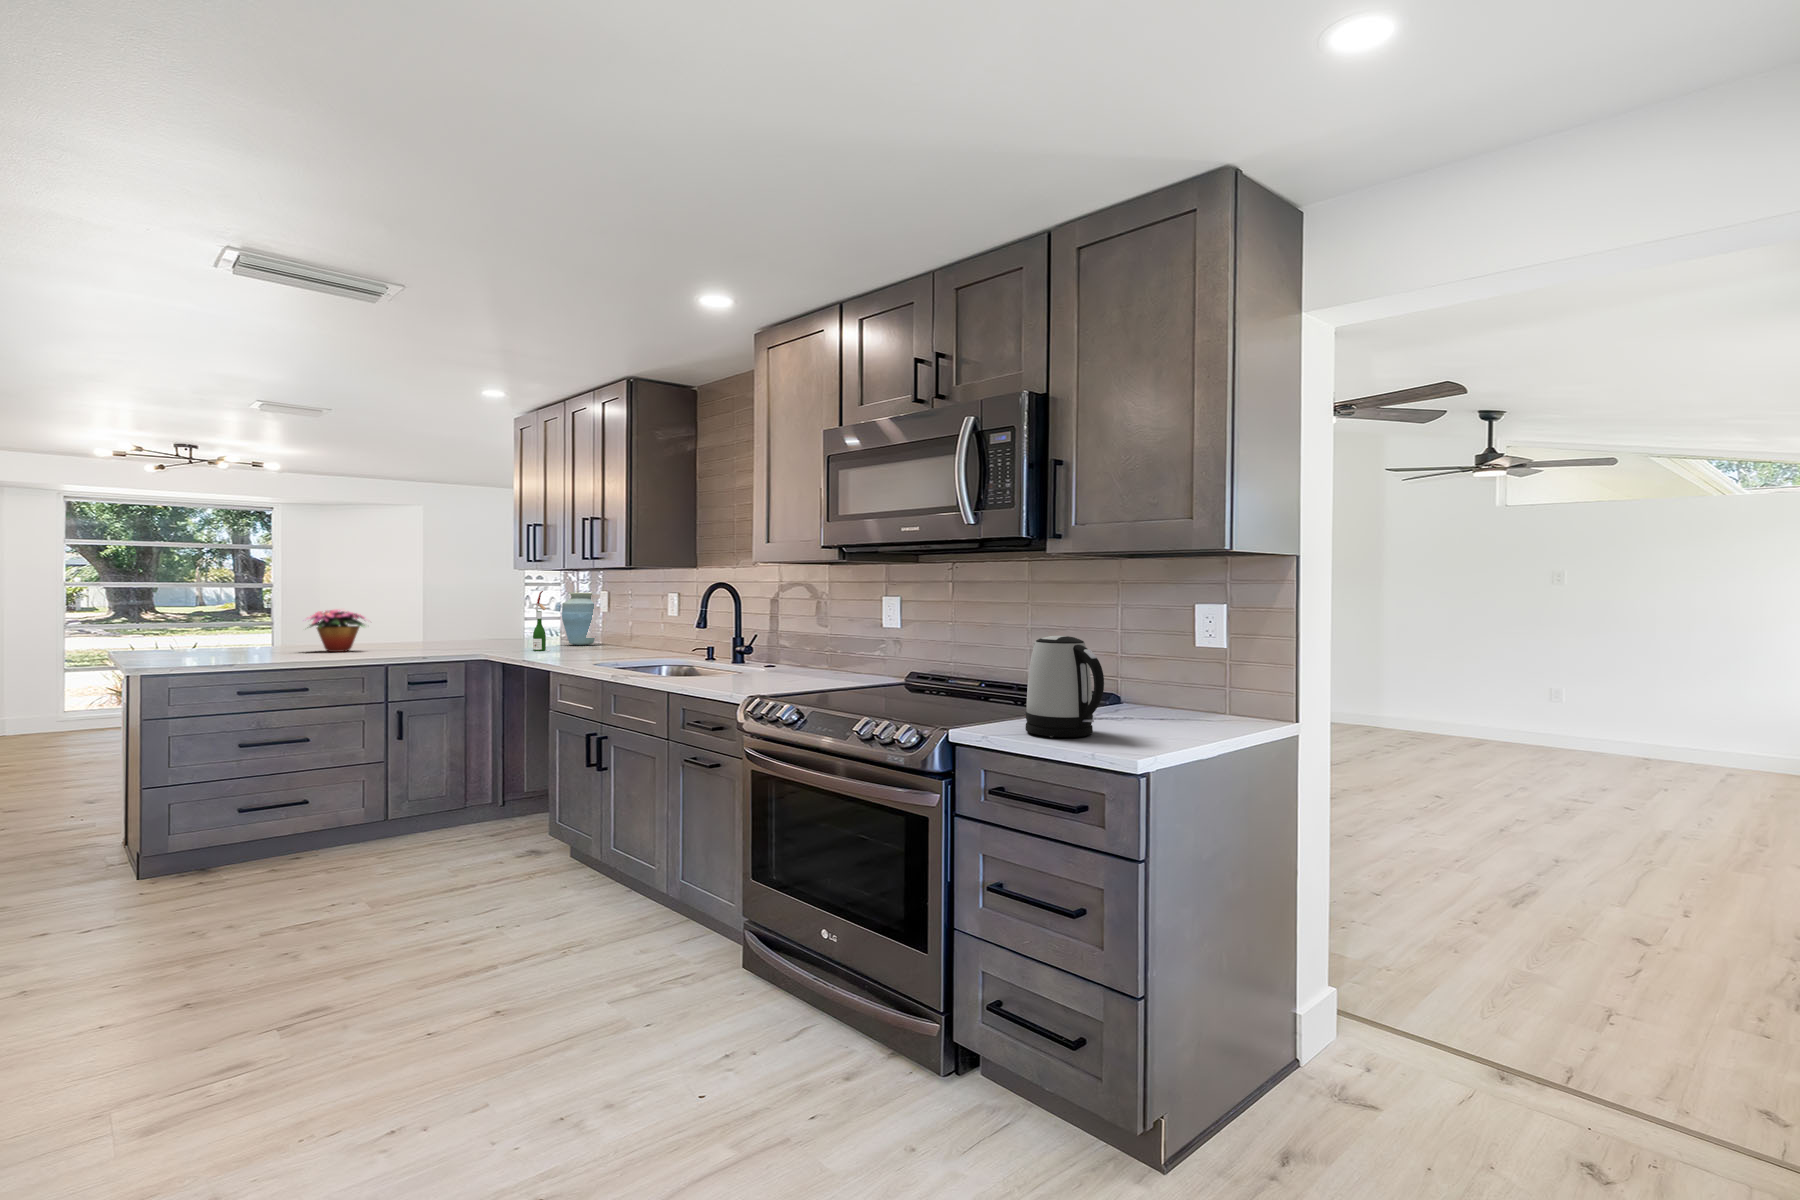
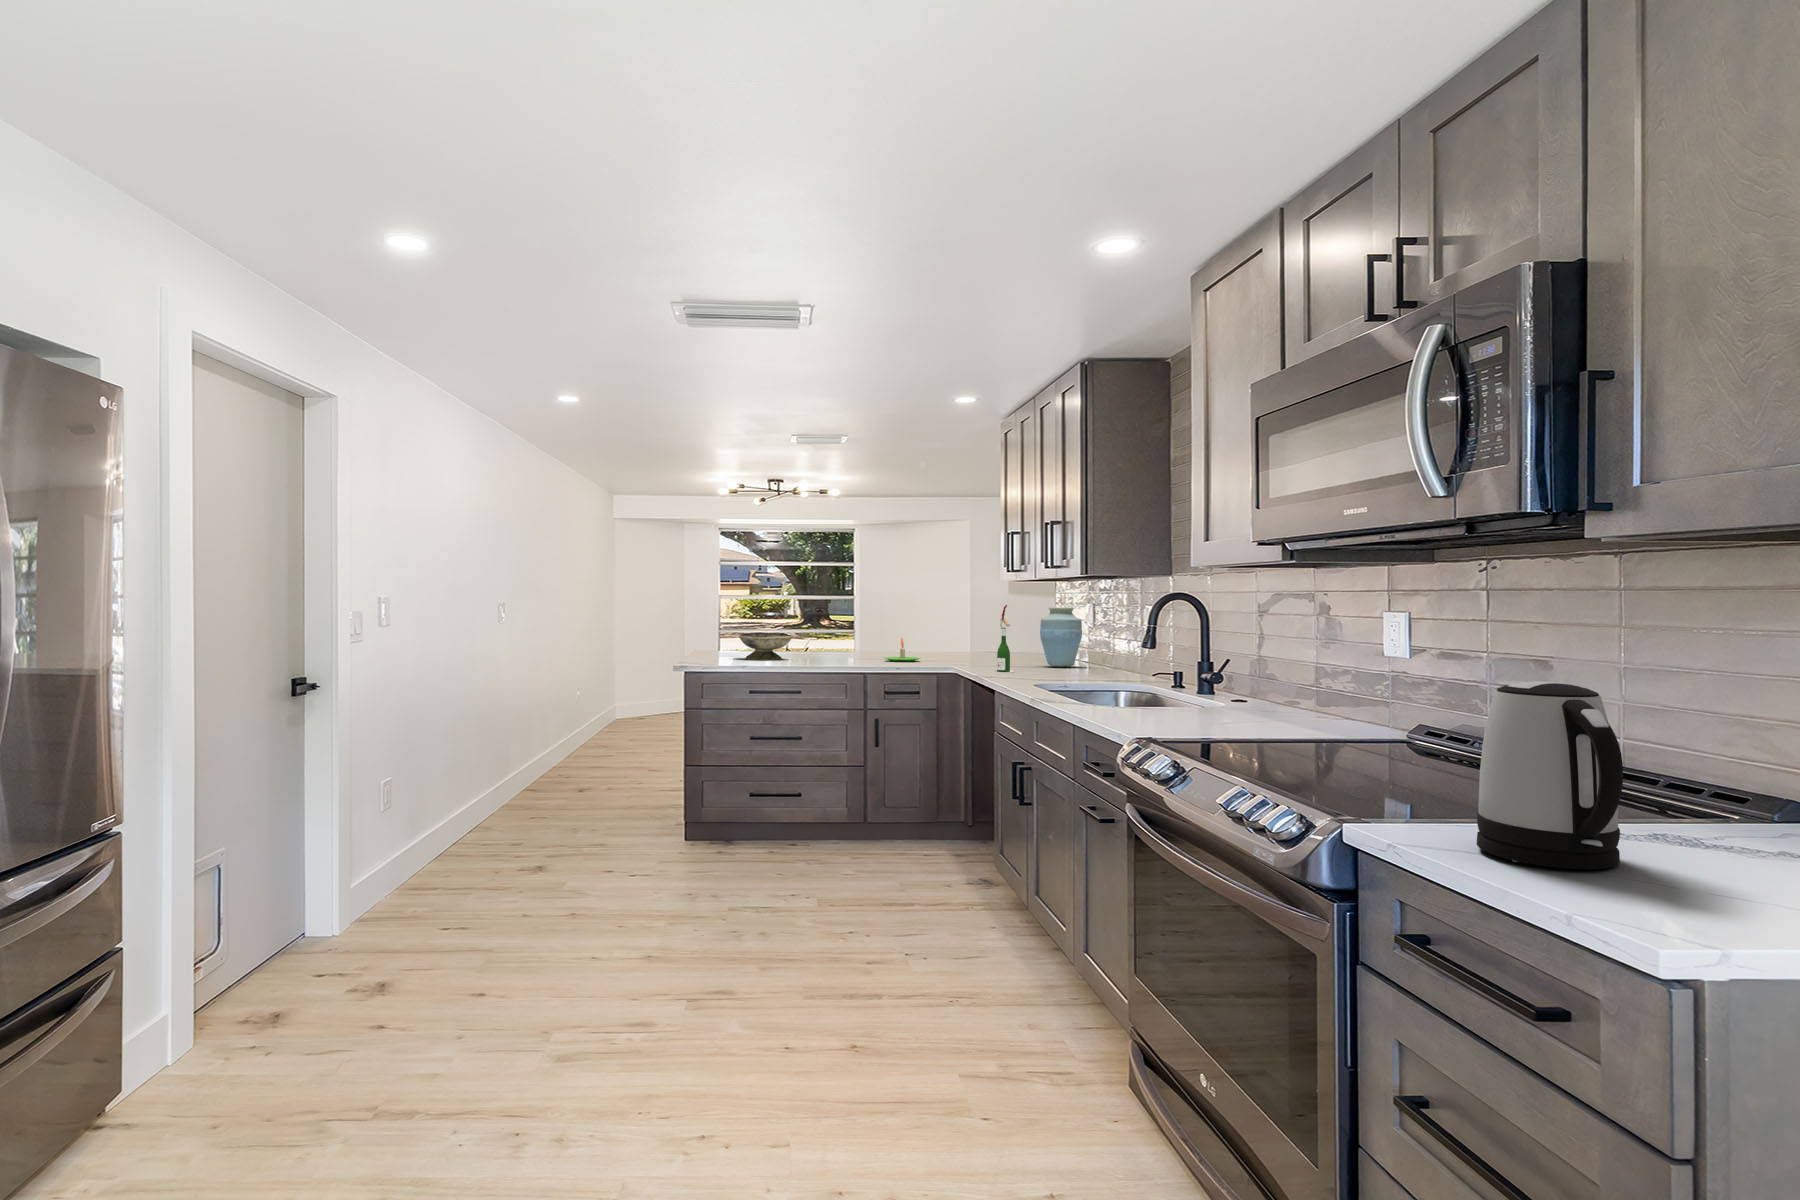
flower arrangement: present [307,610,365,652] -> none [799,623,860,665]
decorative bowl: none [199,620,274,651] -> present [739,633,792,660]
candle: none [389,622,432,646] -> present [885,637,920,662]

